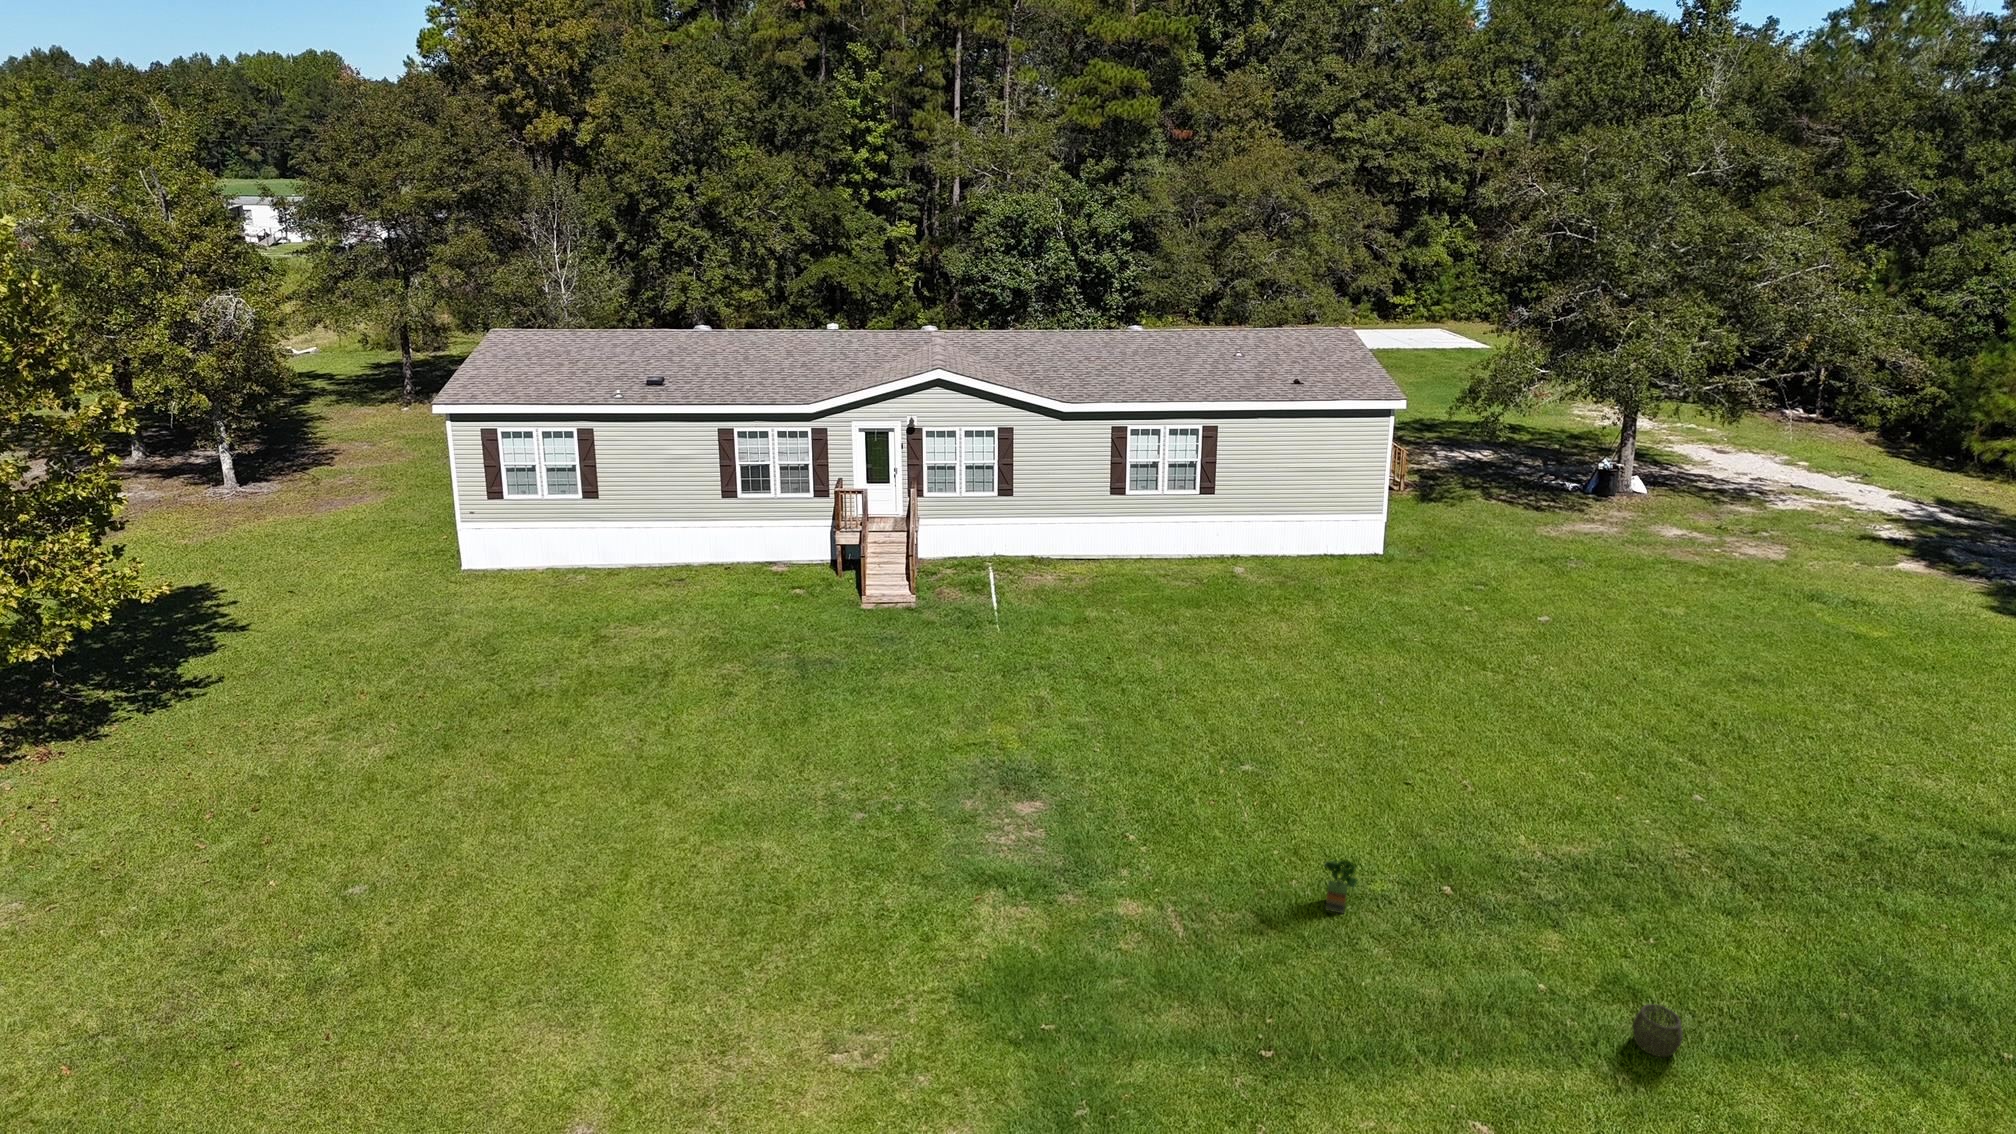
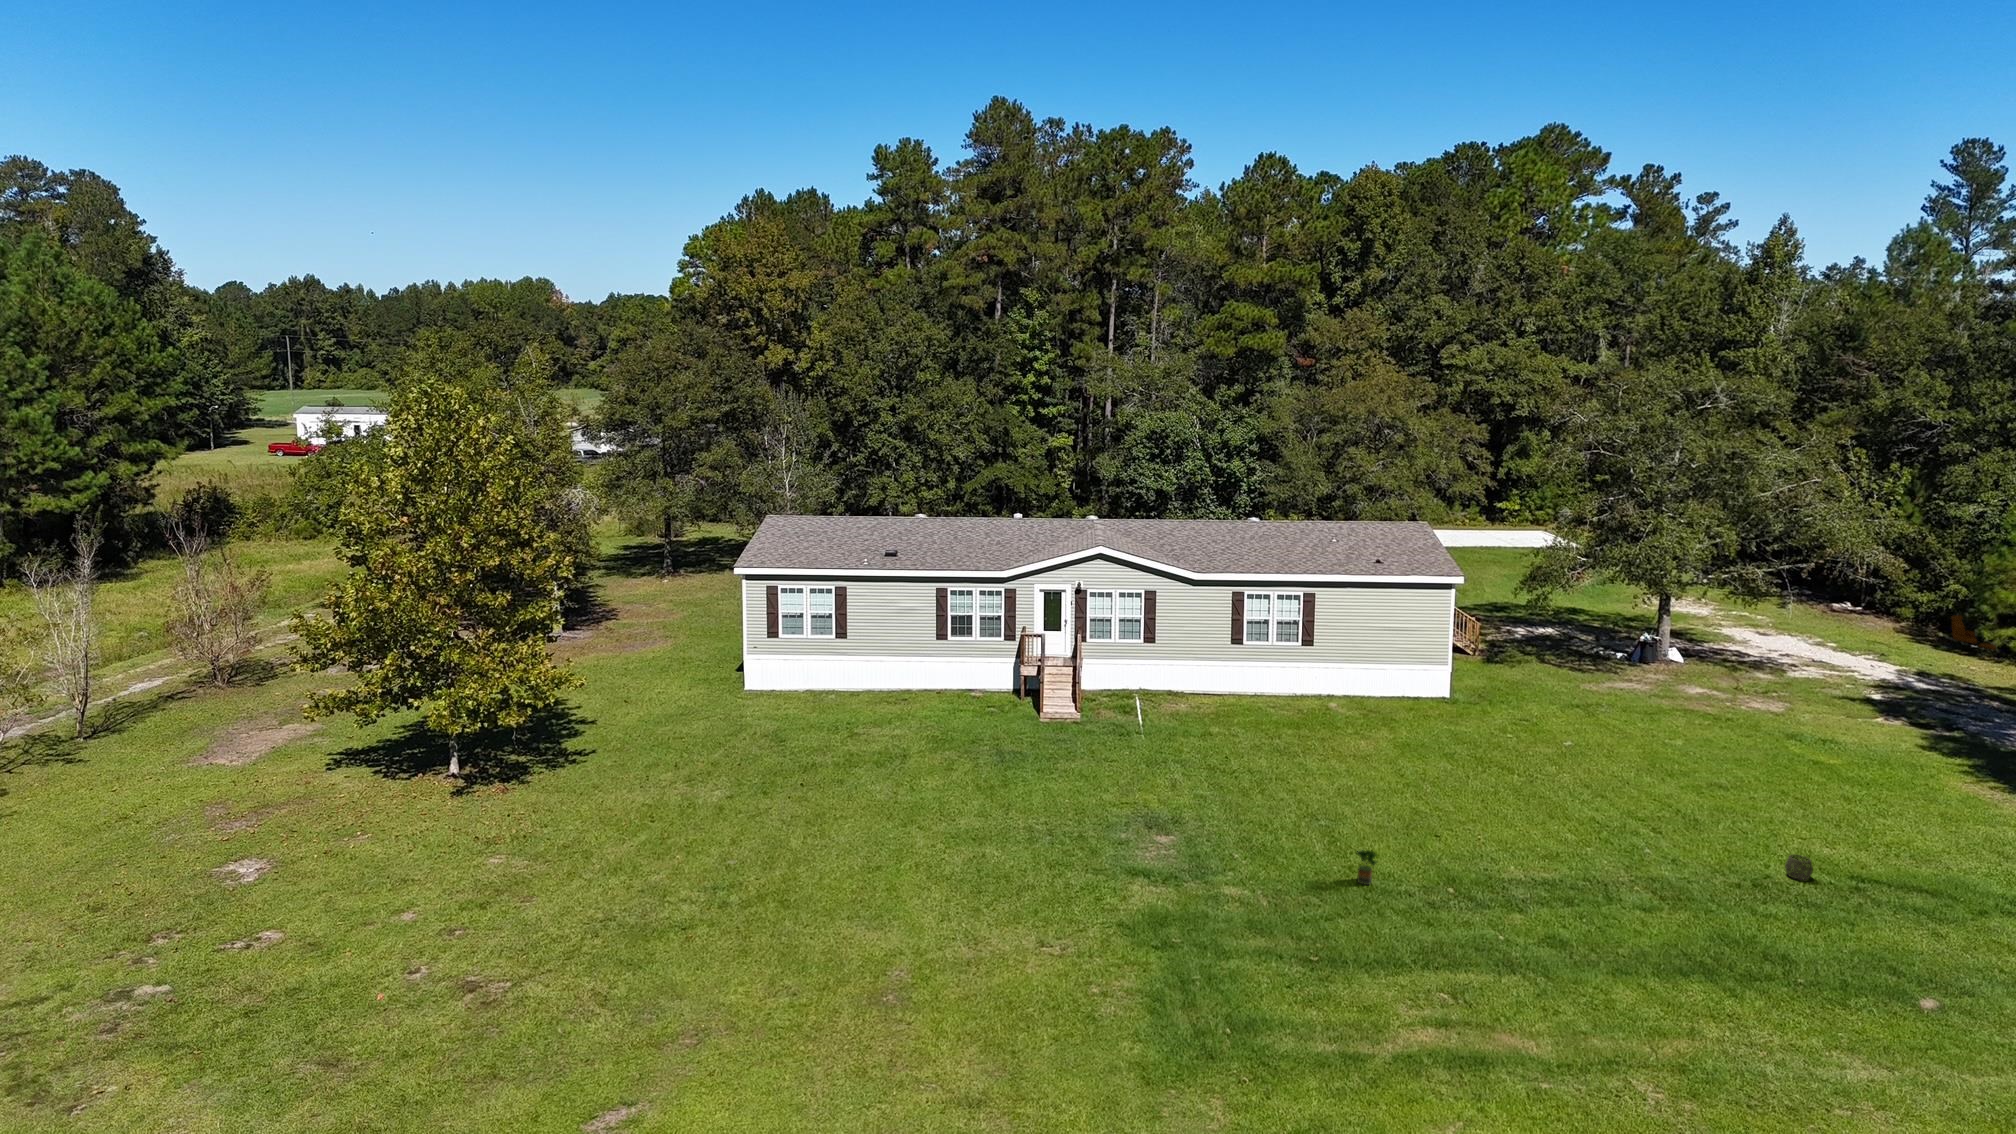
lounge chair: none [1901,427,1951,472] -> present [1952,615,1996,653]
woven basket: present [1633,1004,1683,1057] -> present [1785,855,1813,880]

